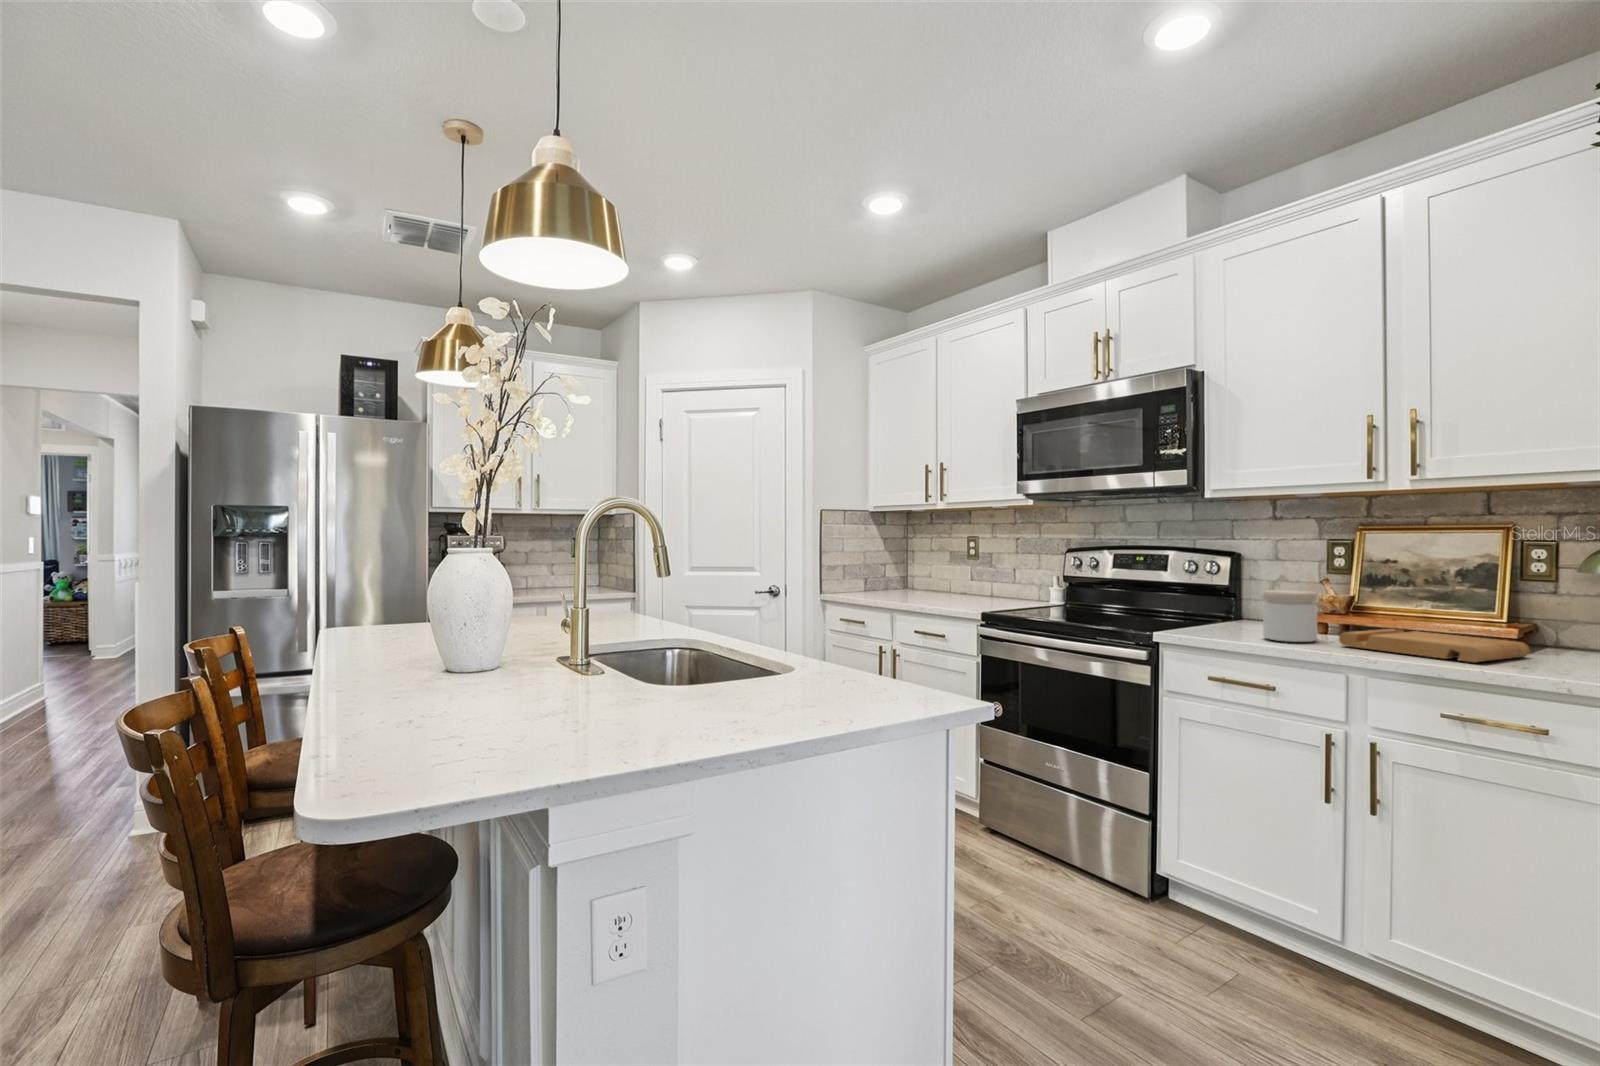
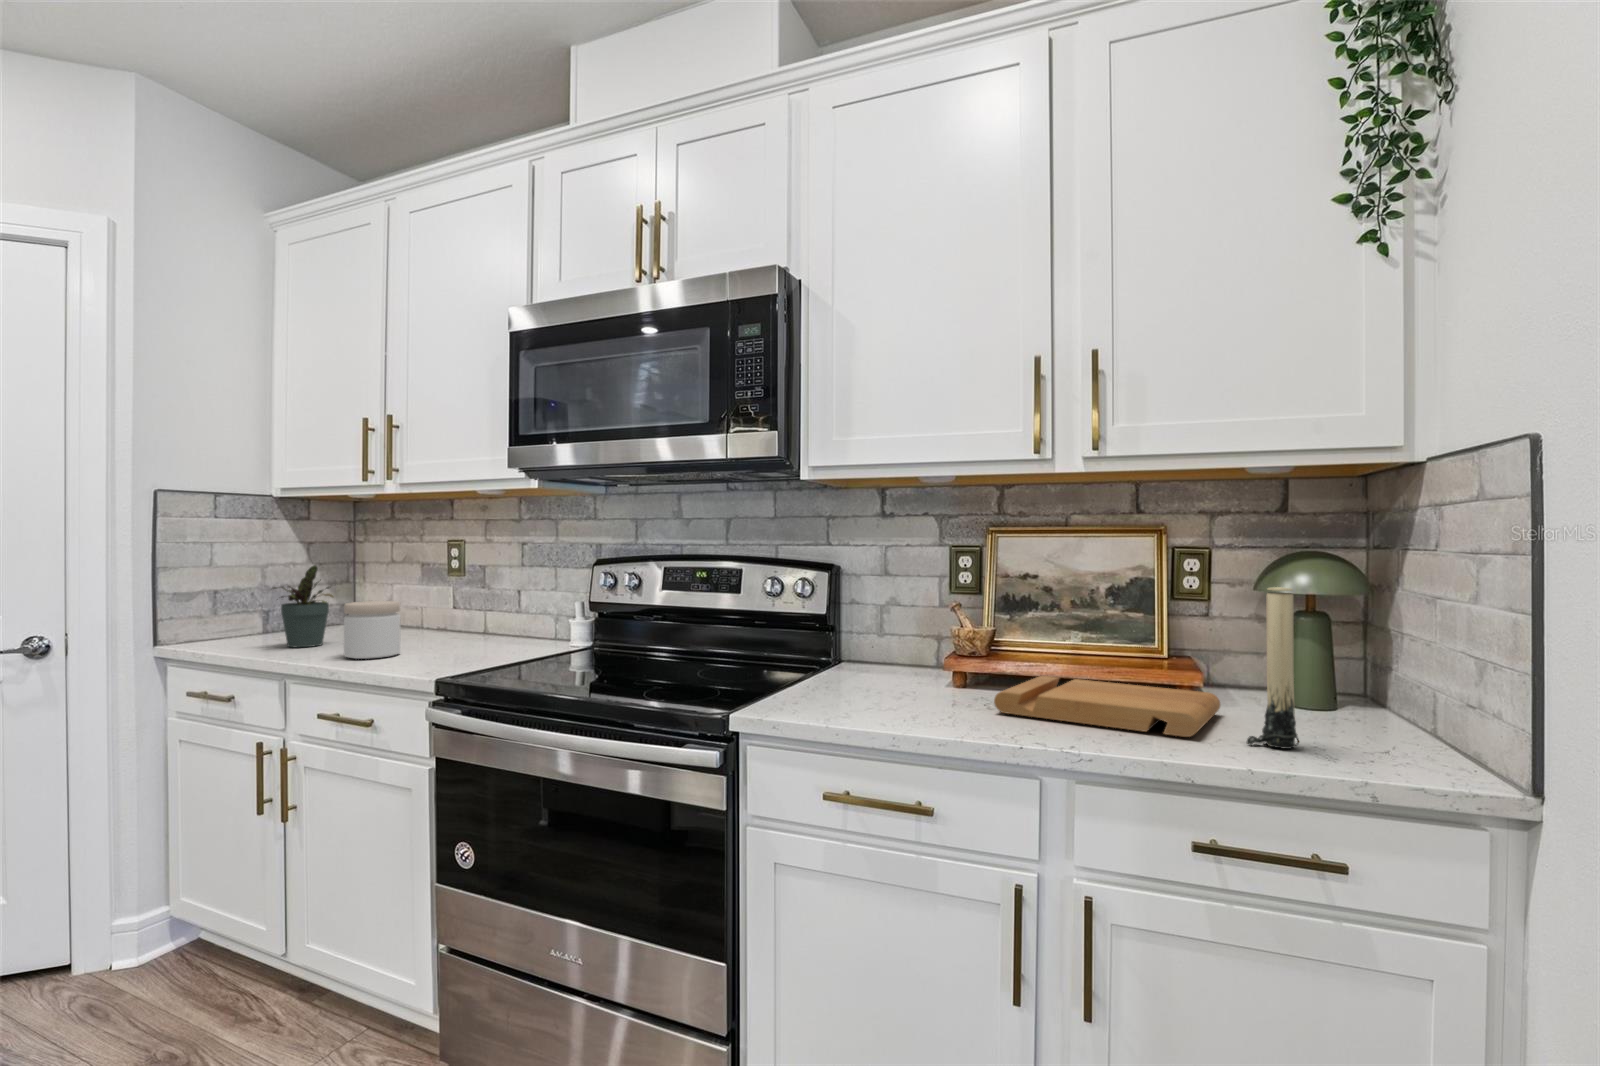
potted plant: none [873,552,909,599] -> present [273,565,333,647]
candle: none [1520,566,1561,672] -> present [1247,587,1299,749]
jar: present [1263,590,1317,642] -> present [344,601,400,659]

